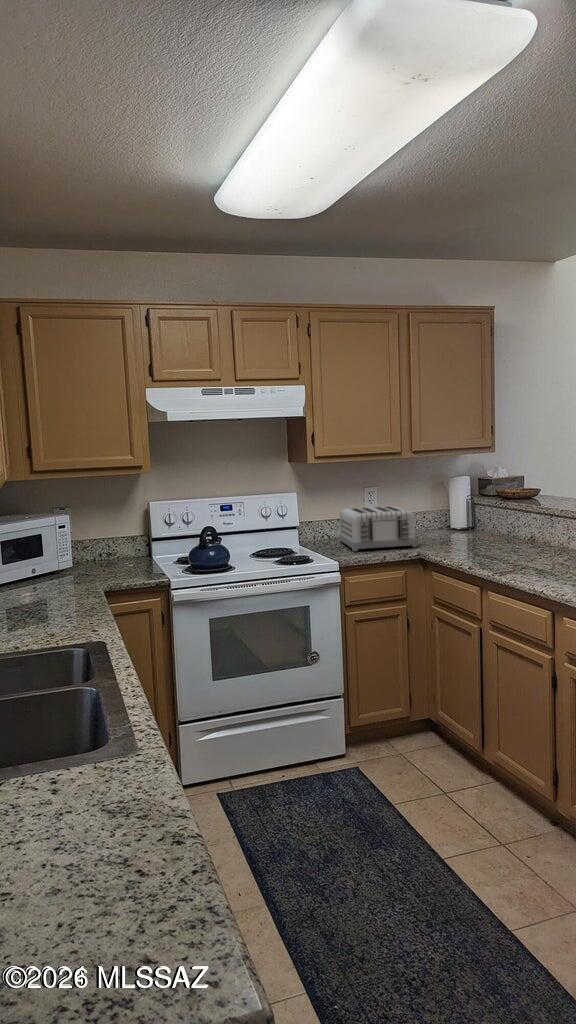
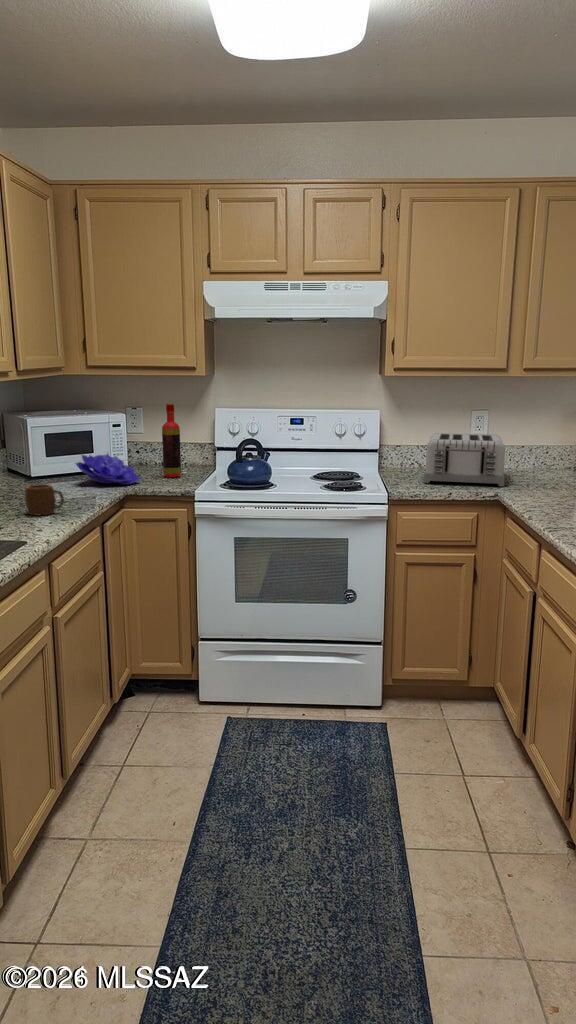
bottle: none [112,501,133,572] -> present [162,404,181,477]
decorative bowl: none [42,554,106,585] -> present [75,454,140,484]
mug: none [46,589,85,621] -> present [25,484,64,515]

